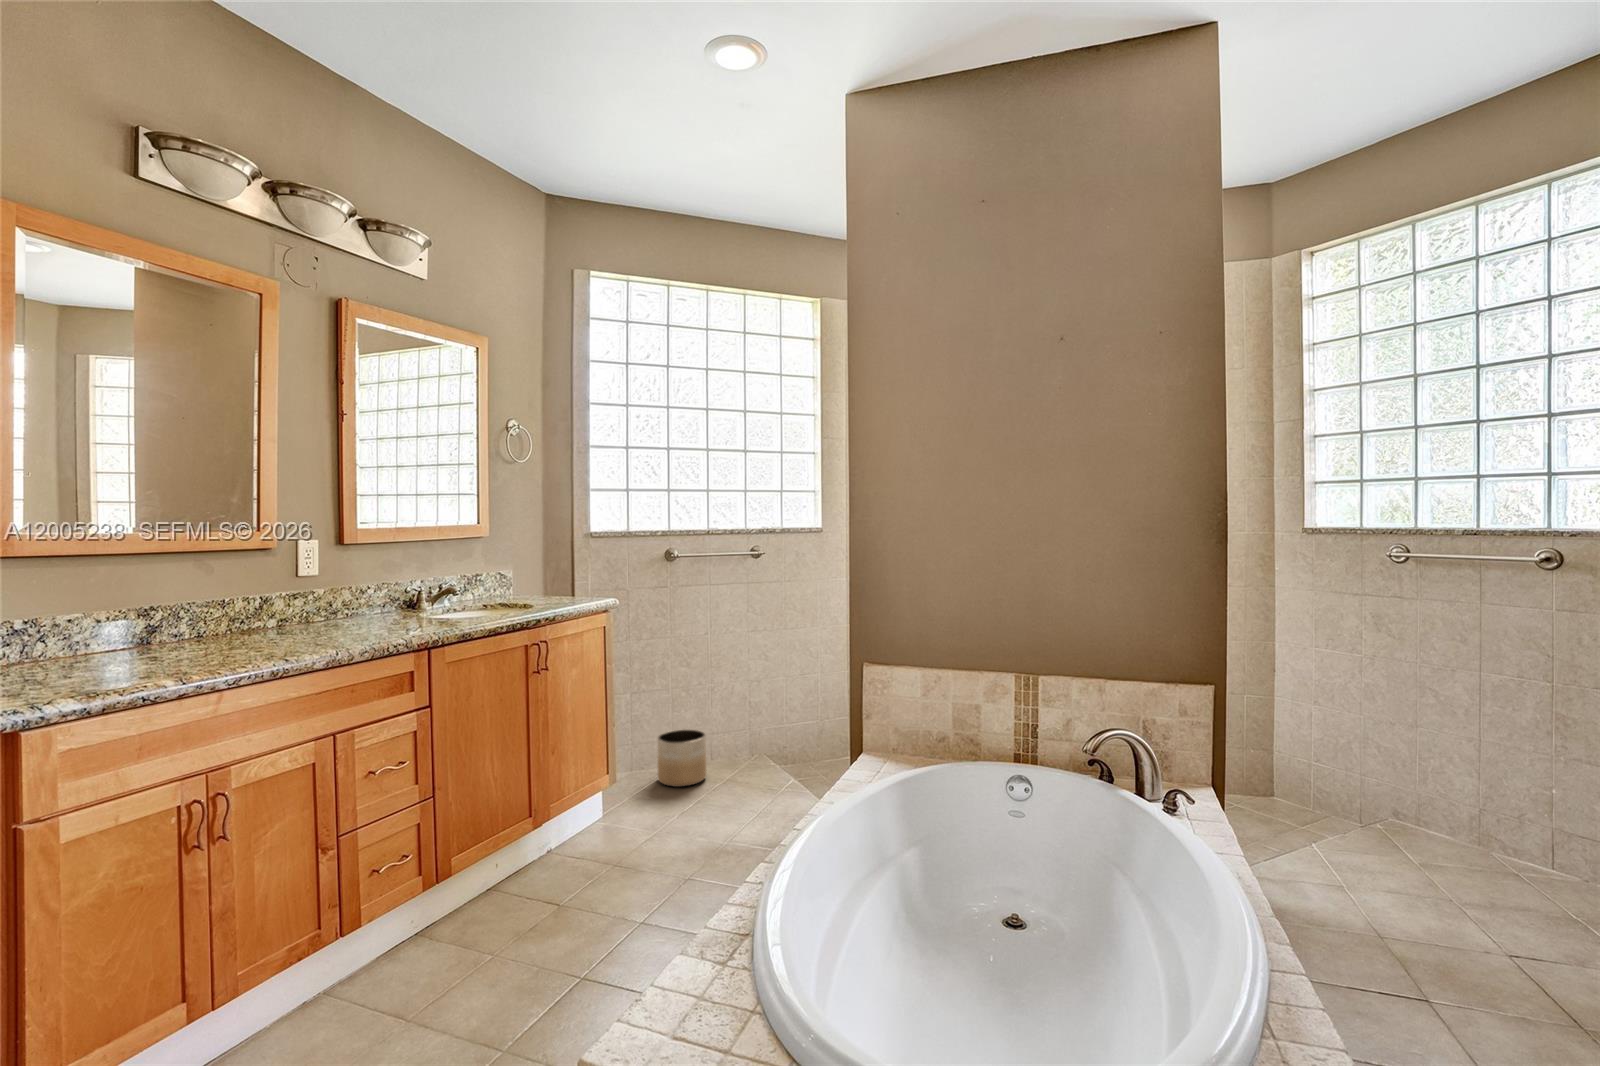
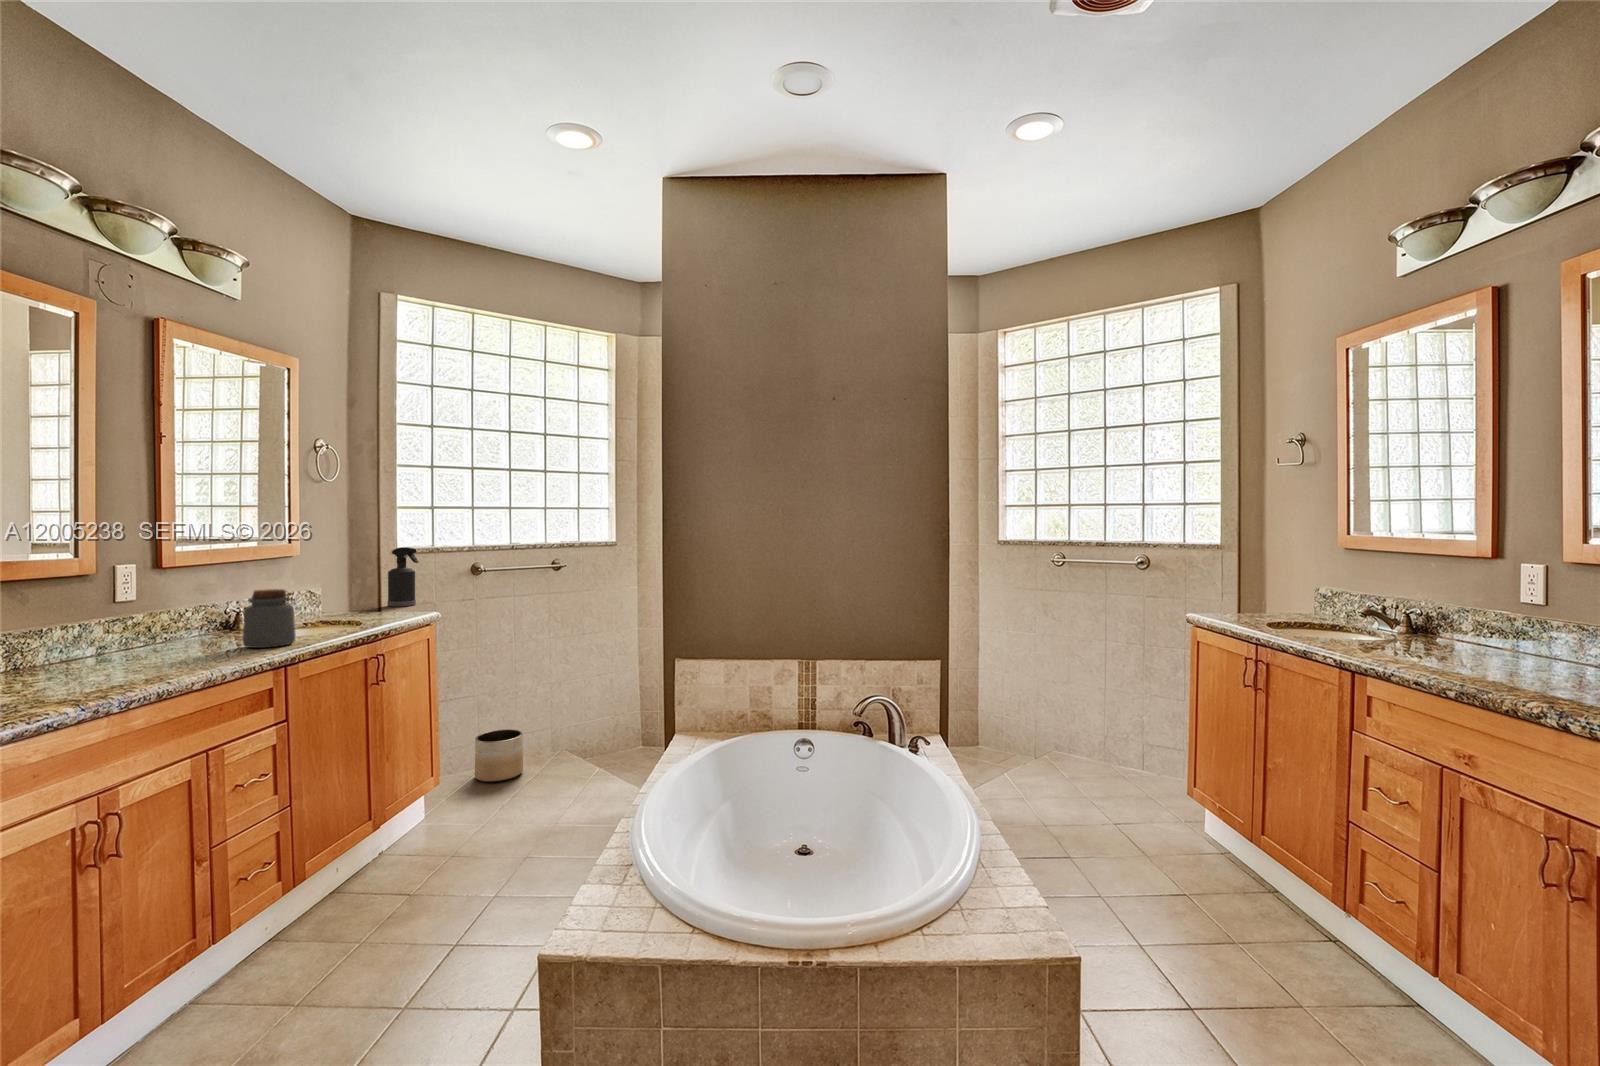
spray bottle: none [575,531,603,592] -> present [387,547,419,606]
jar: none [399,566,449,626] -> present [242,589,296,648]

